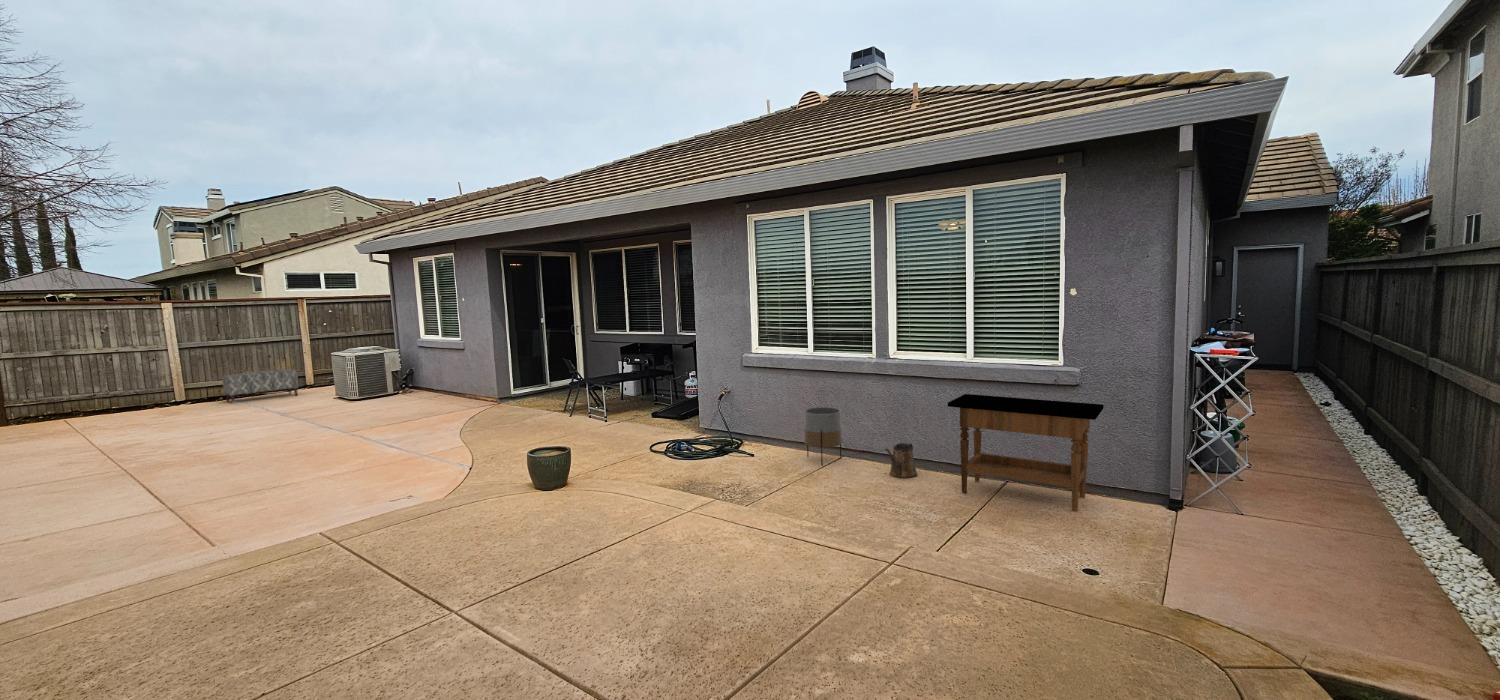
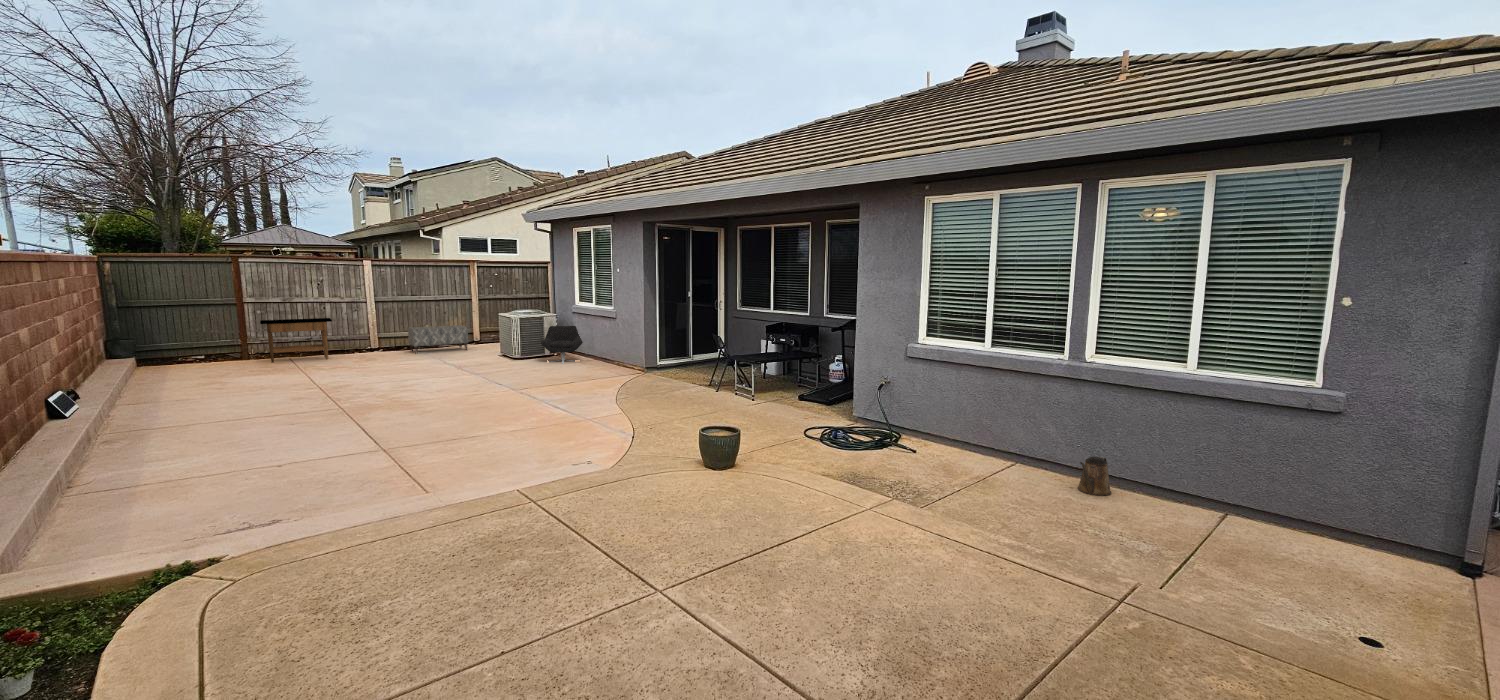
lounge chair: none [381,361,430,402] -> present [541,326,583,364]
side table: present [948,394,1104,512] -> present [260,318,332,363]
planter: present [804,407,842,465] -> none [976,408,1021,471]

